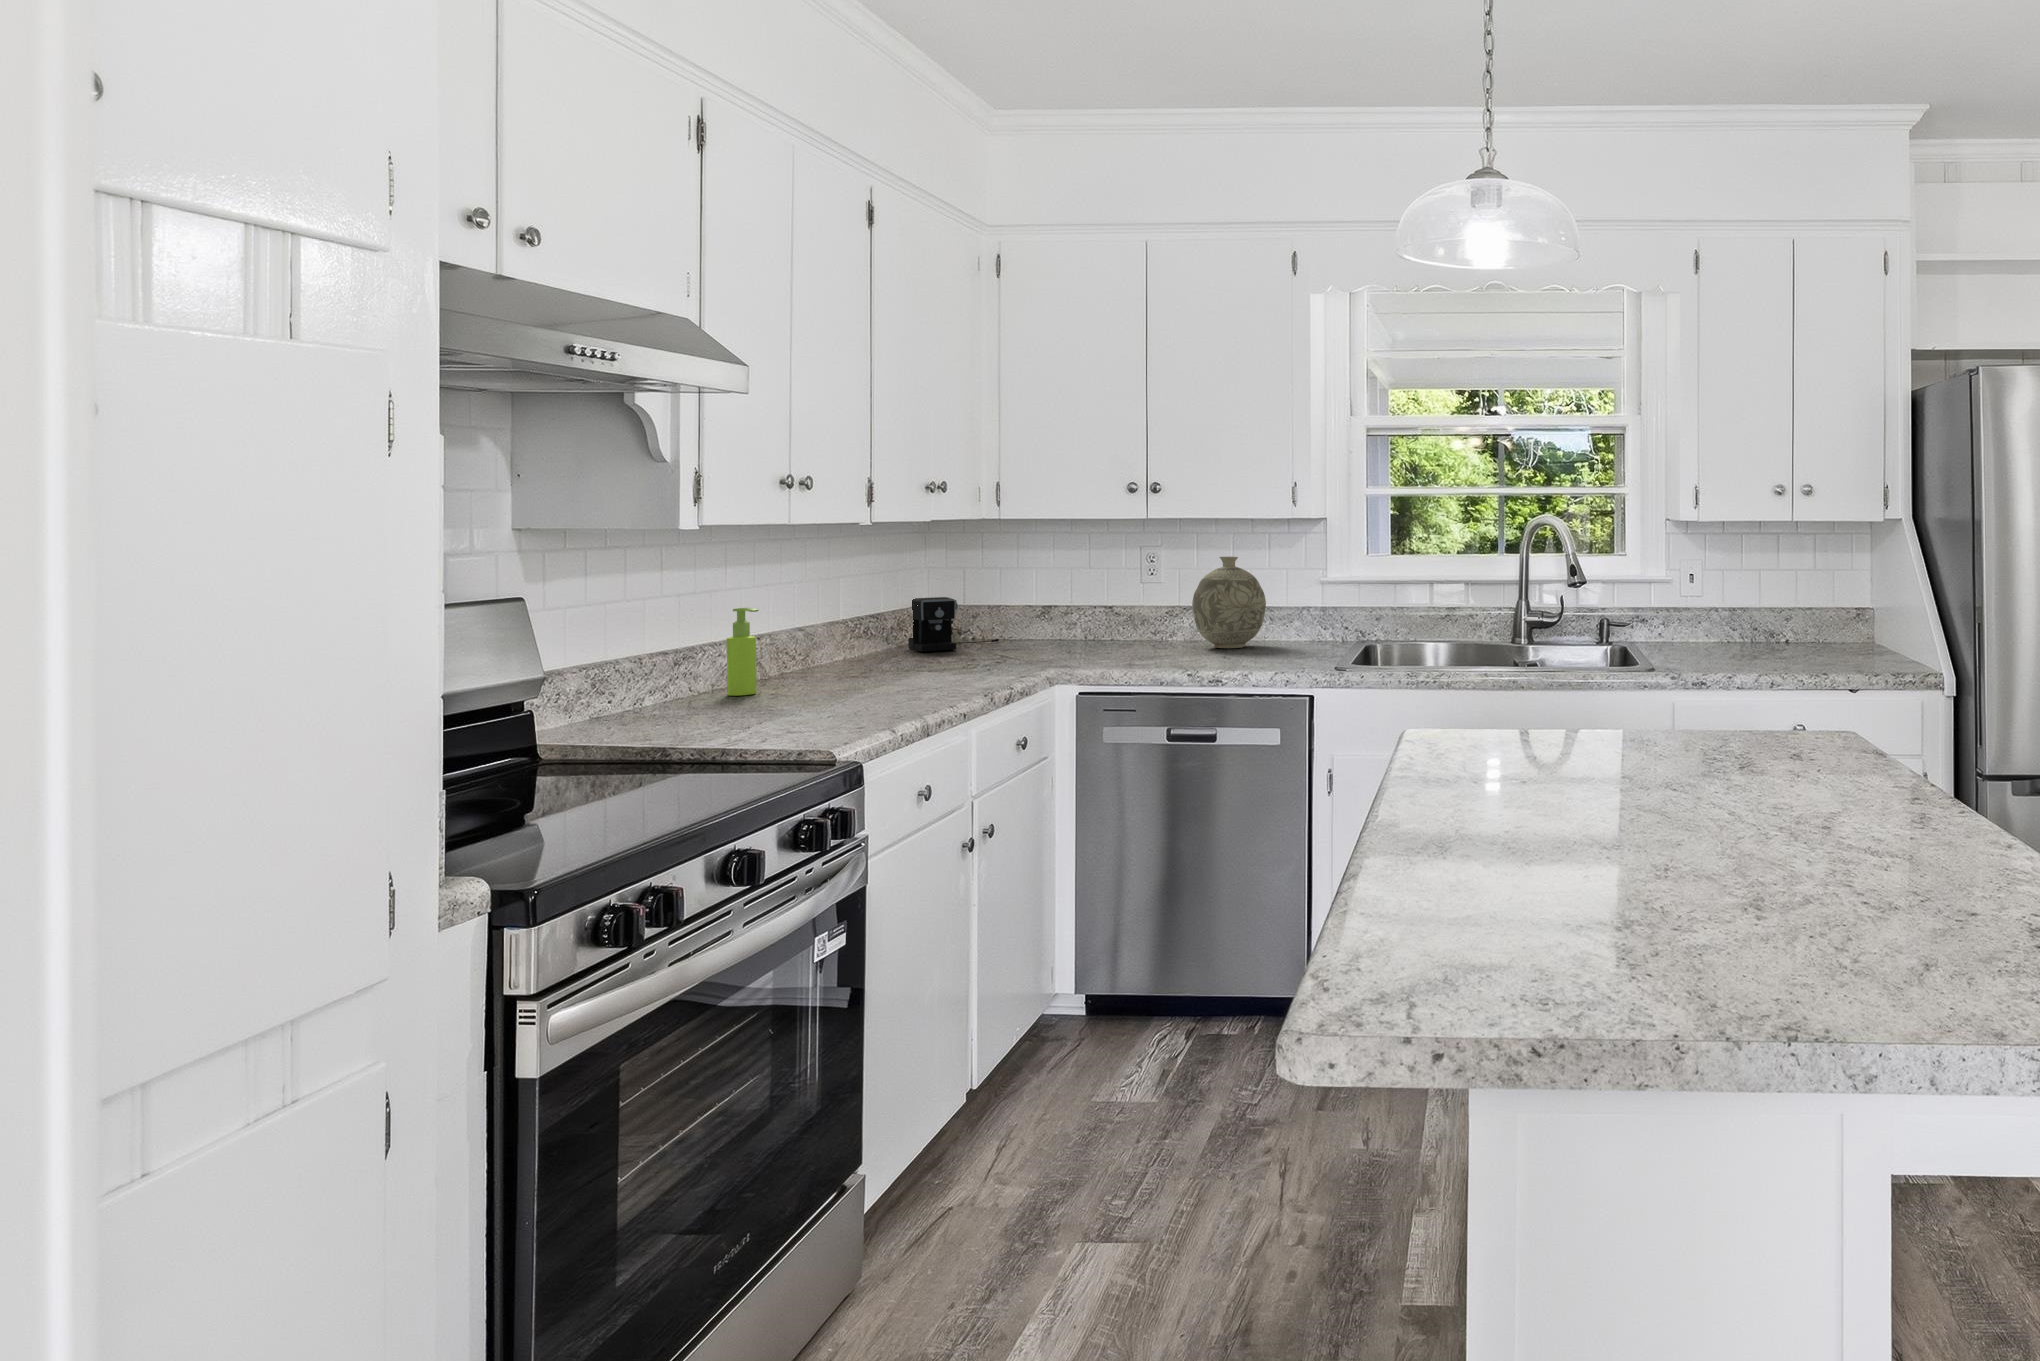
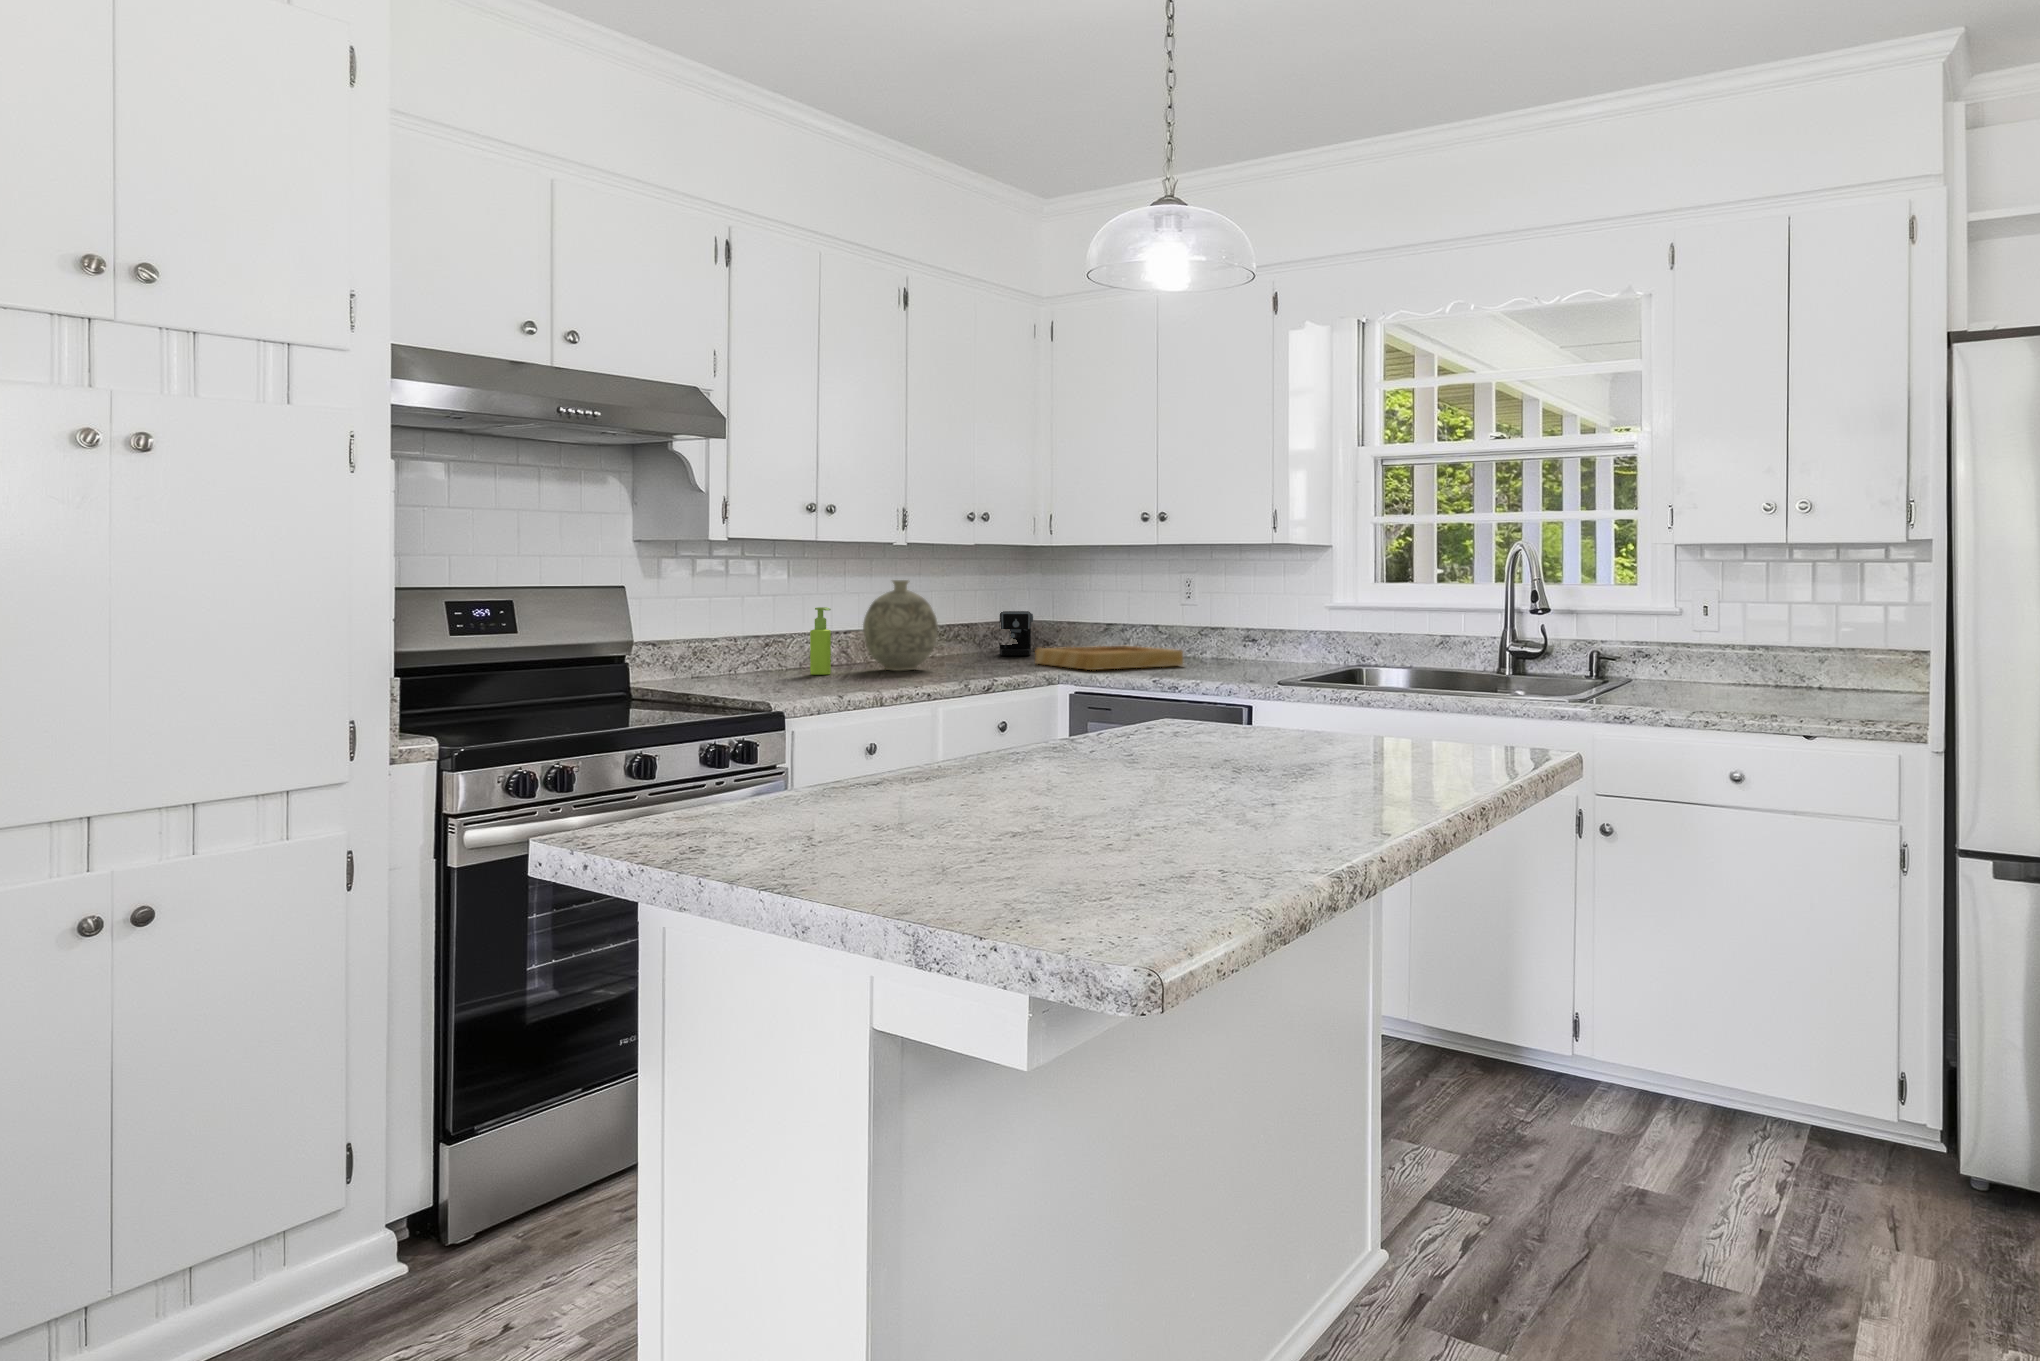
decorative vase: present [1192,557,1266,648] -> present [863,580,938,671]
tray: none [991,633,1172,665] -> present [1035,646,1183,670]

